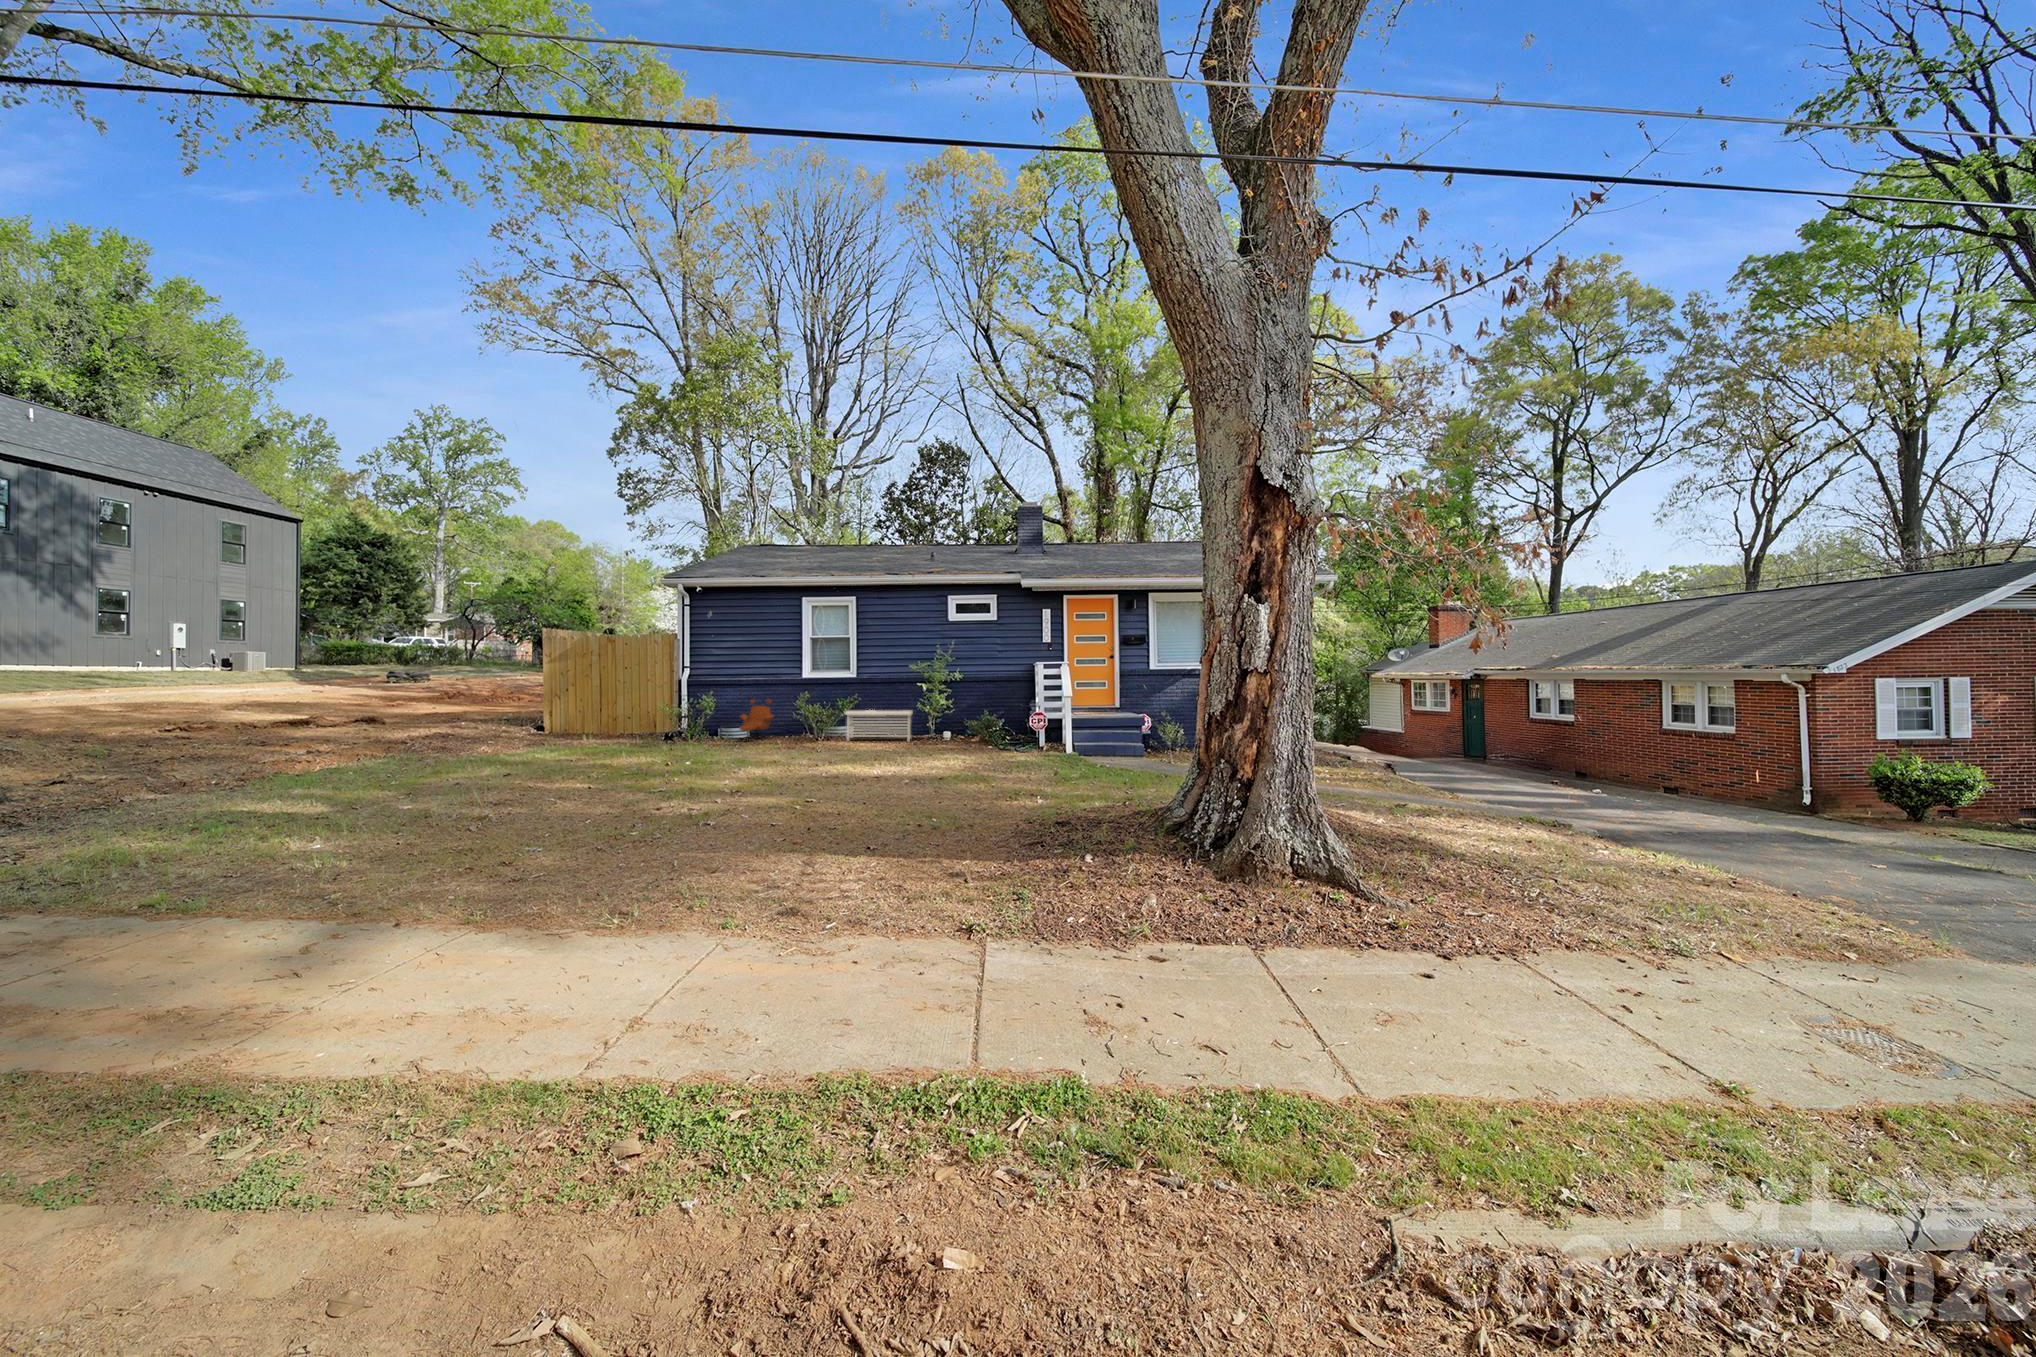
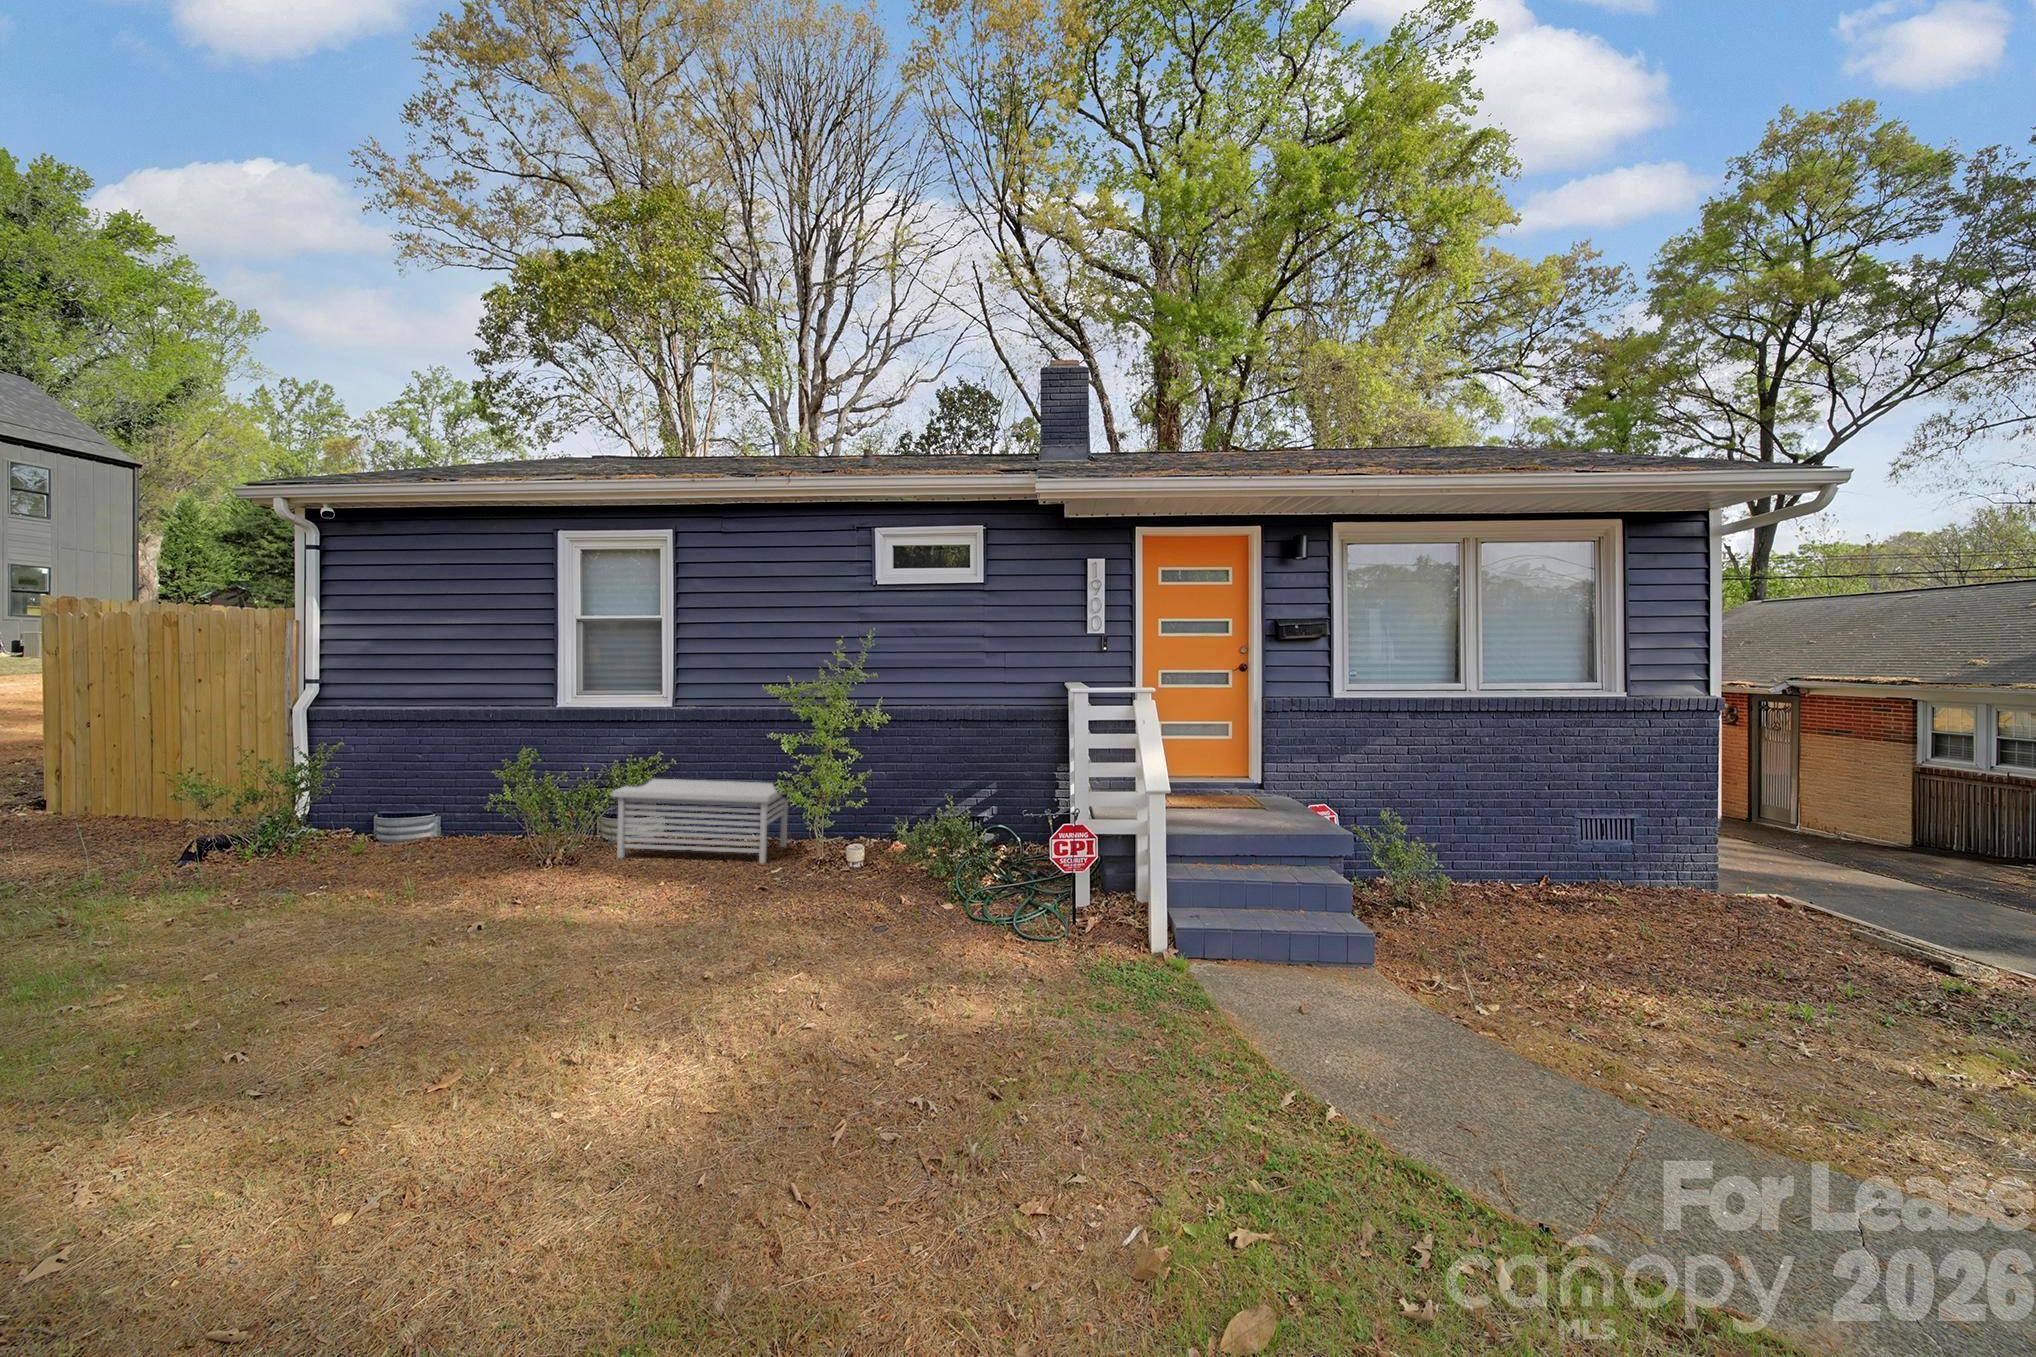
lounge chair: present [740,700,774,740] -> none [350,745,479,862]

